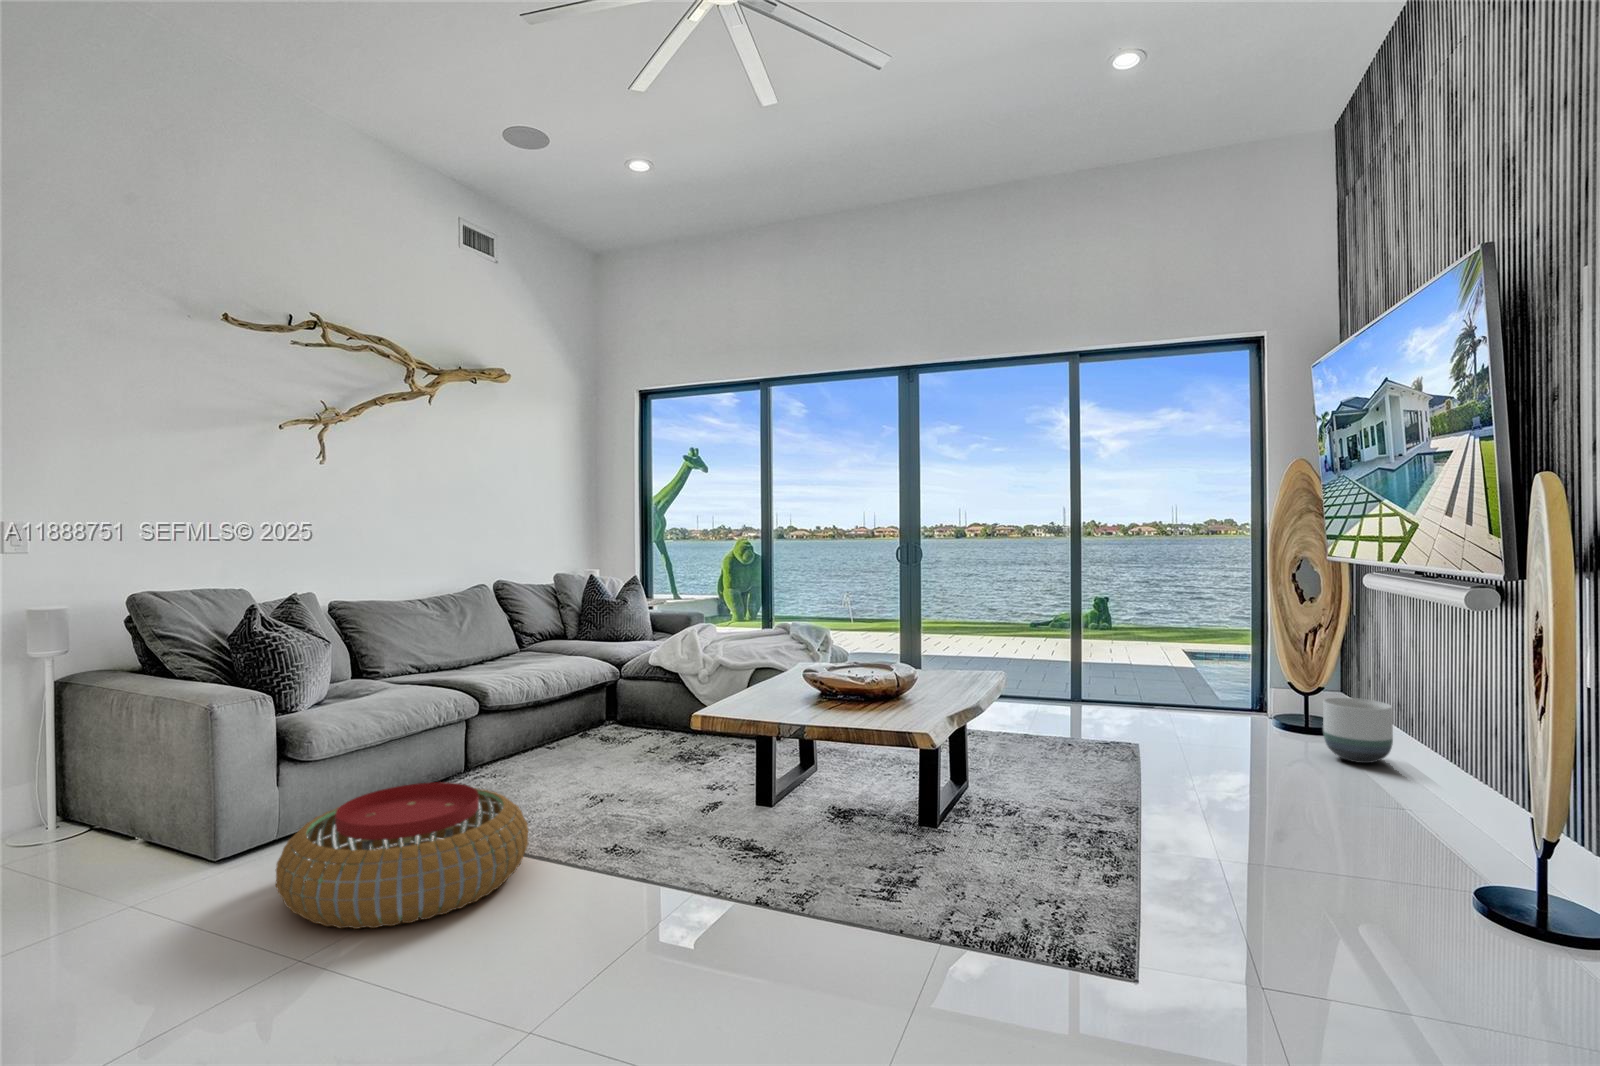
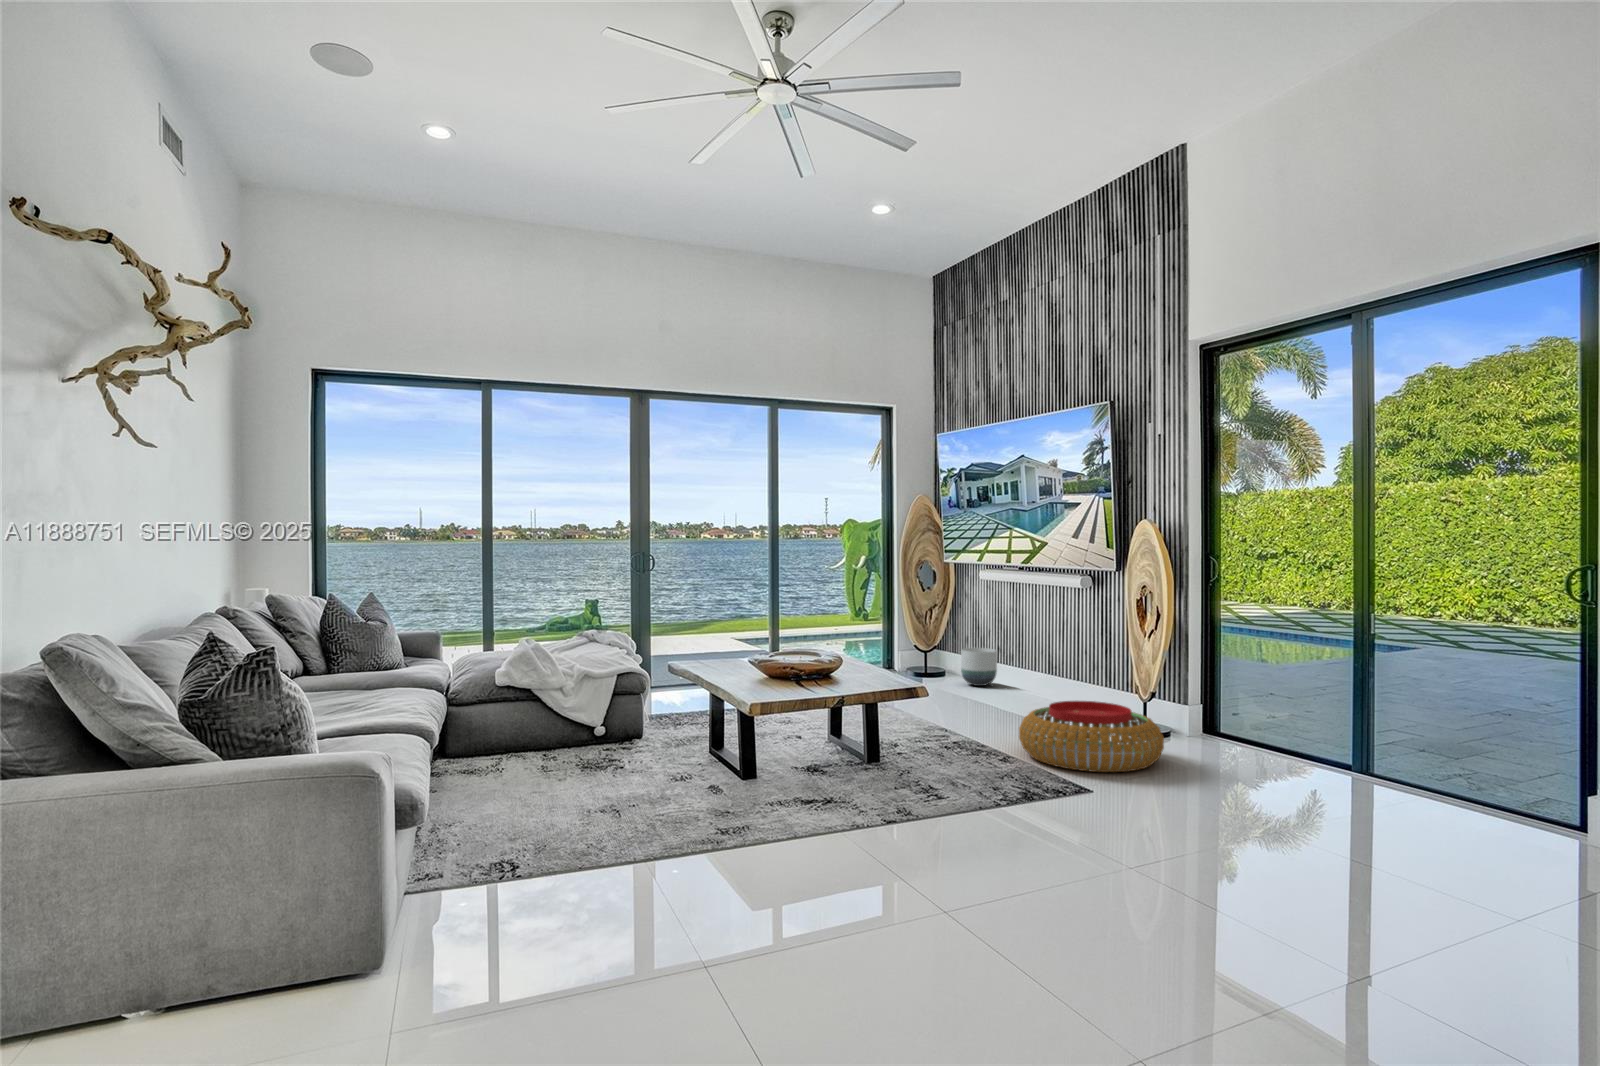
pouf: present [276,782,528,929] -> present [1019,701,1164,772]

